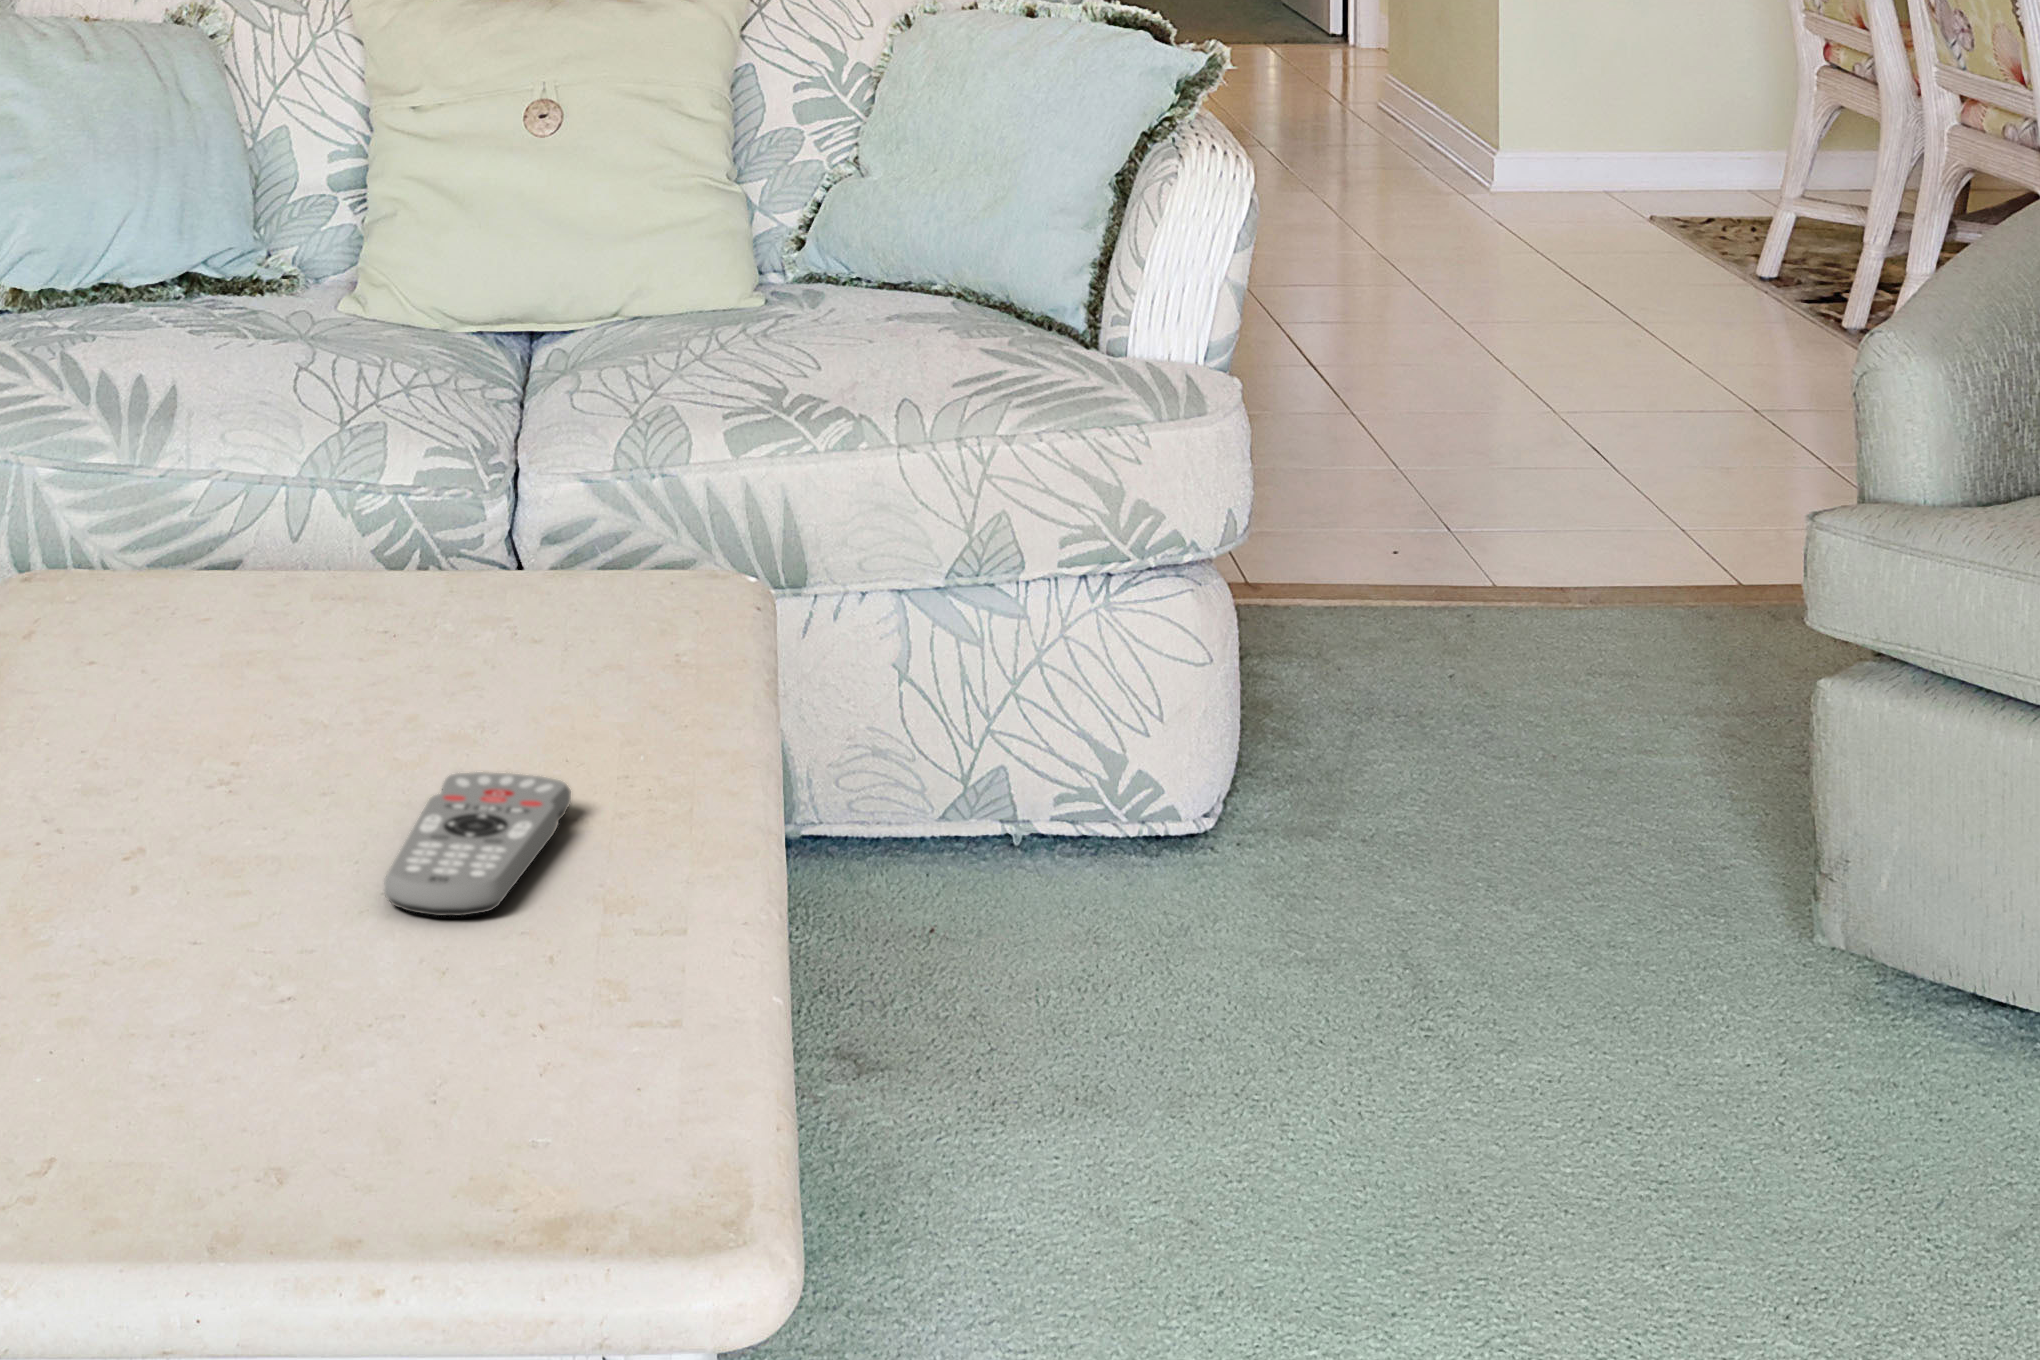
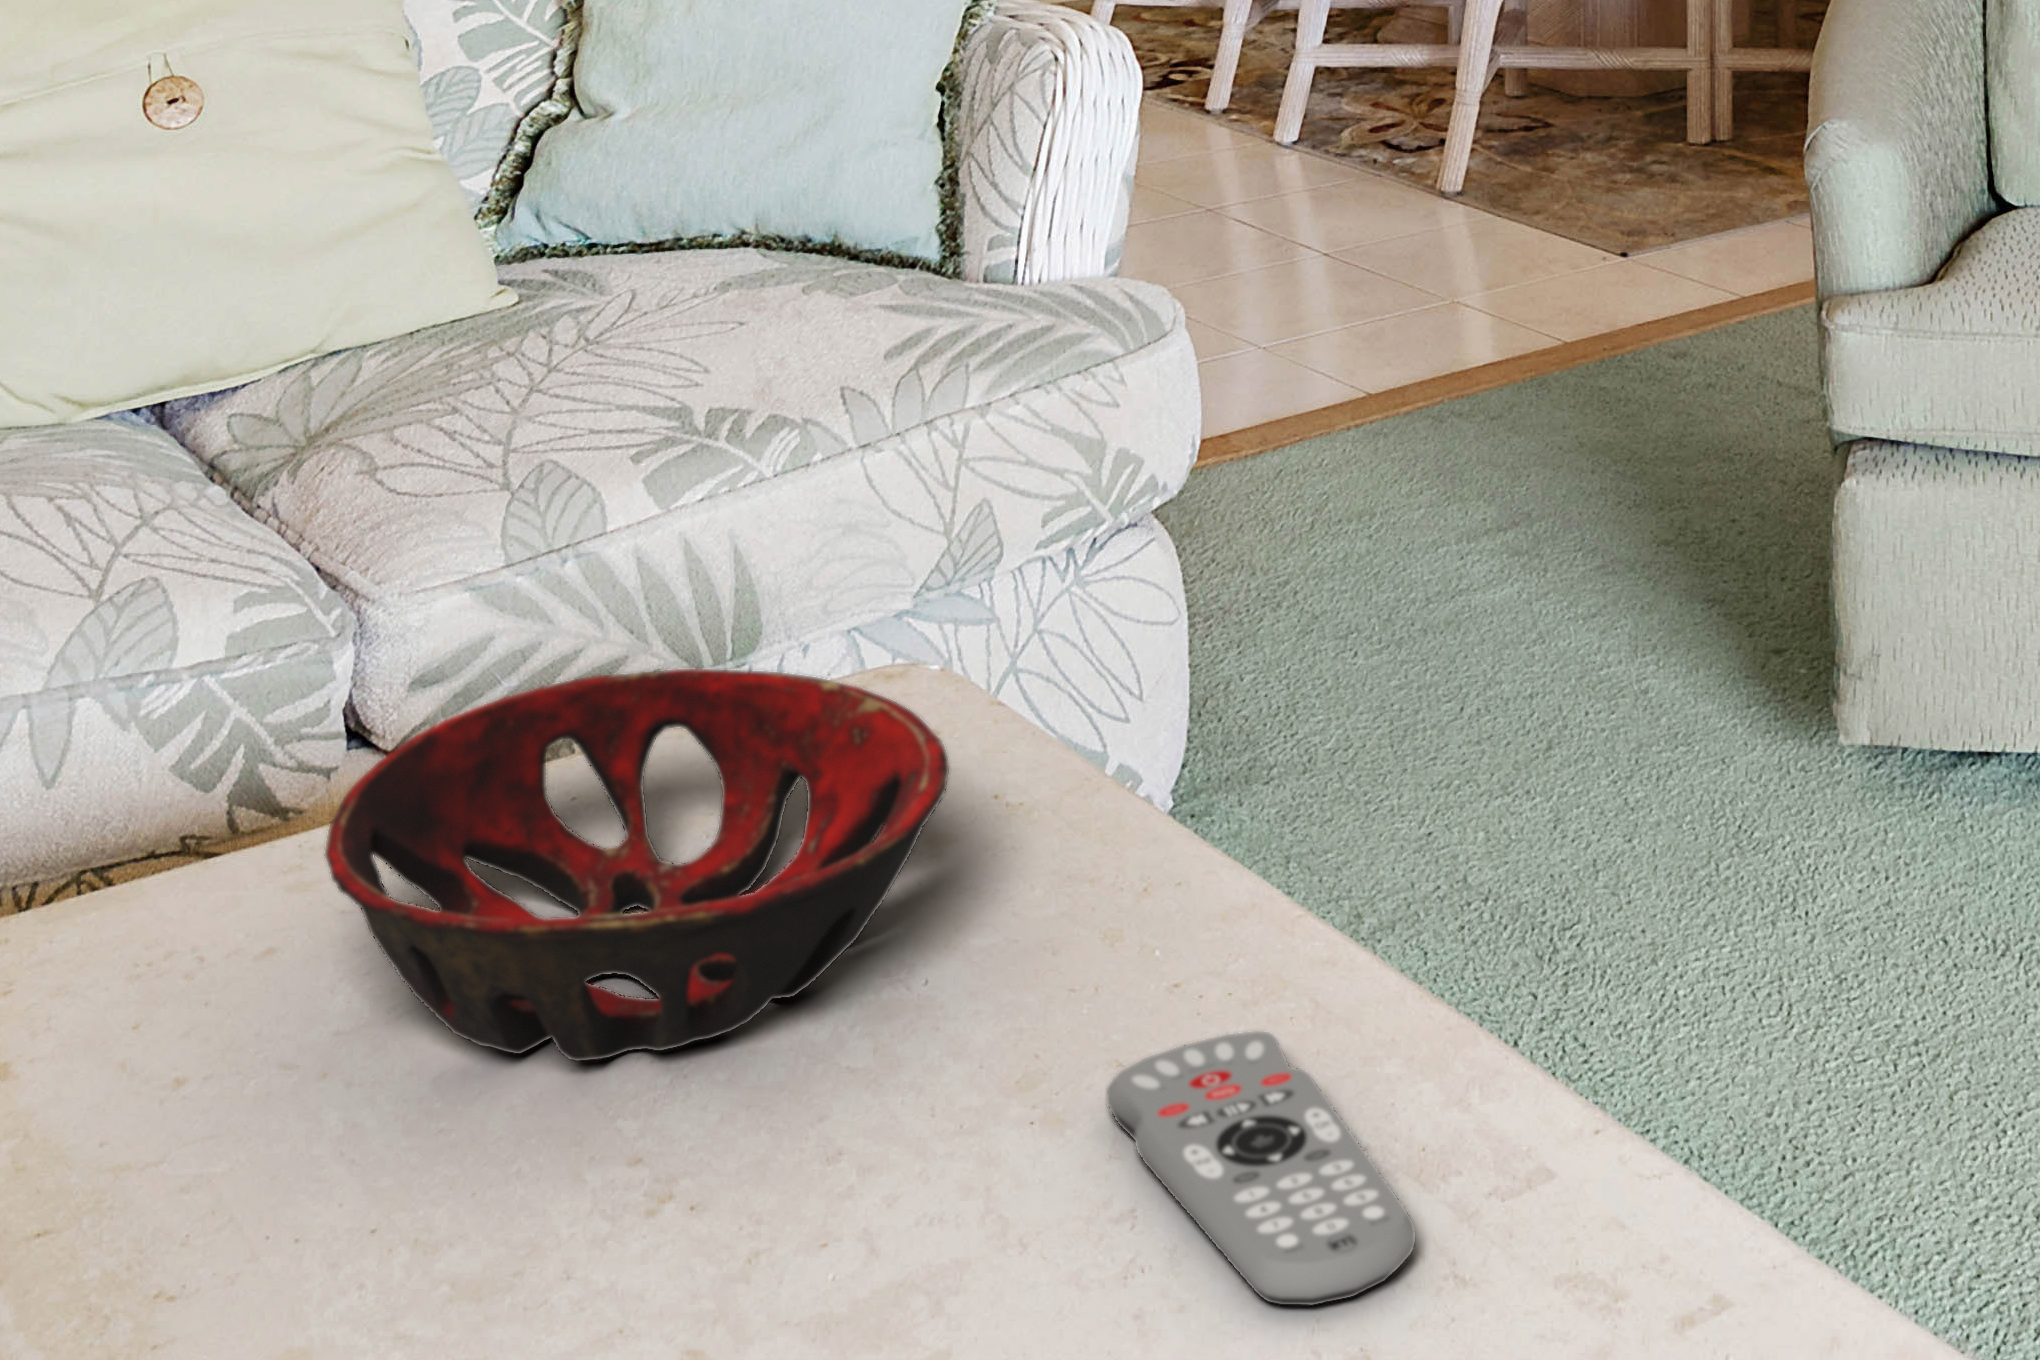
decorative bowl: none [123,484,534,706] -> present [325,669,949,1061]

